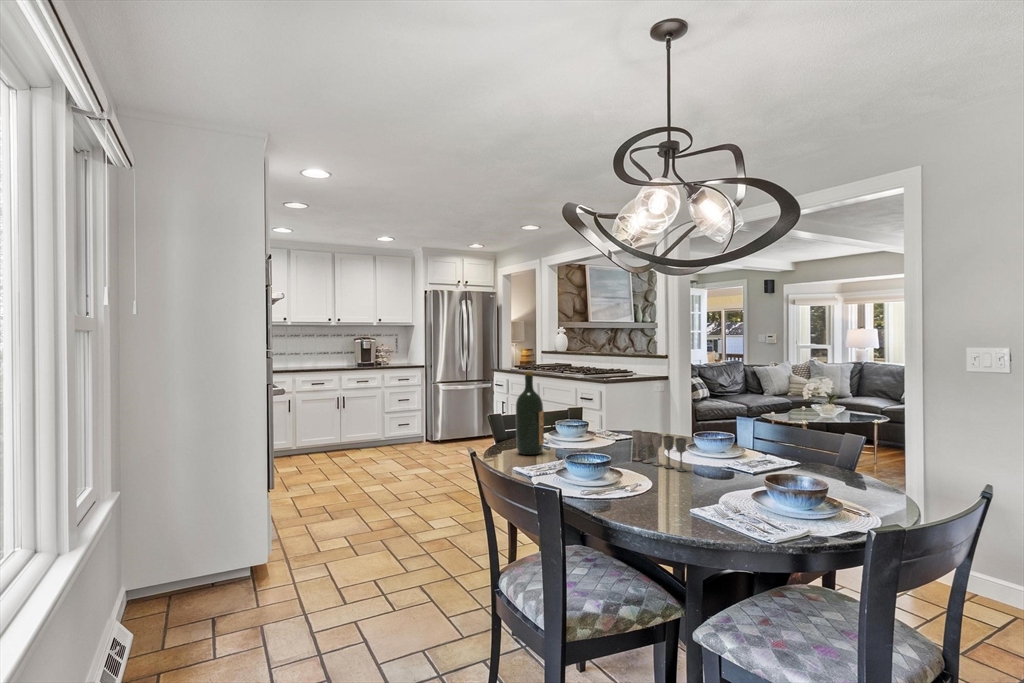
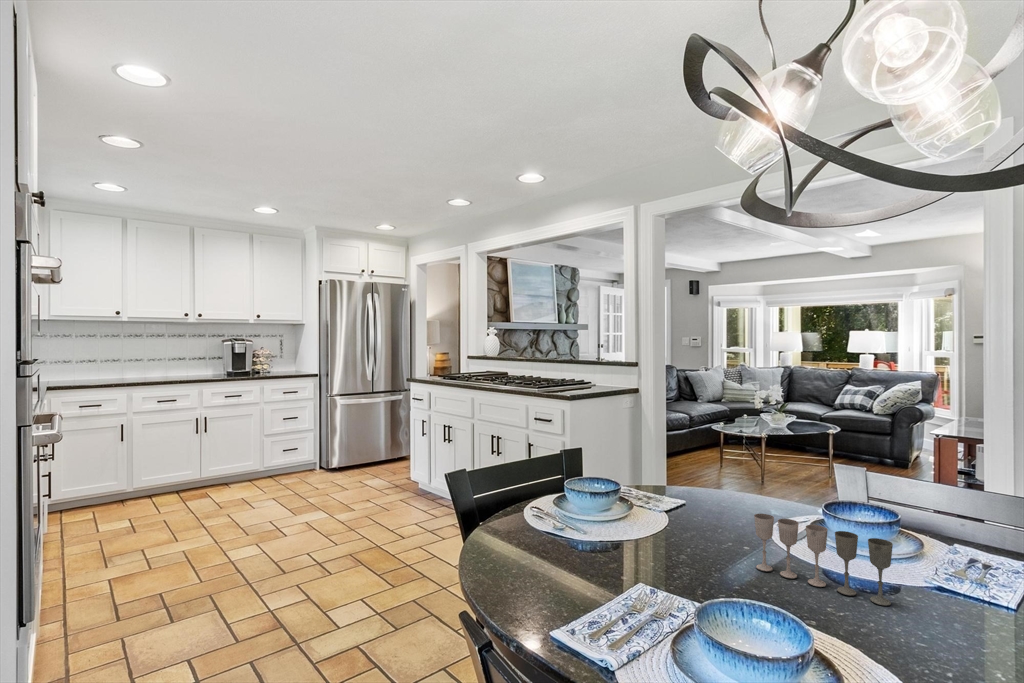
wine bottle: present [516,371,544,455] -> none [533,408,584,565]

